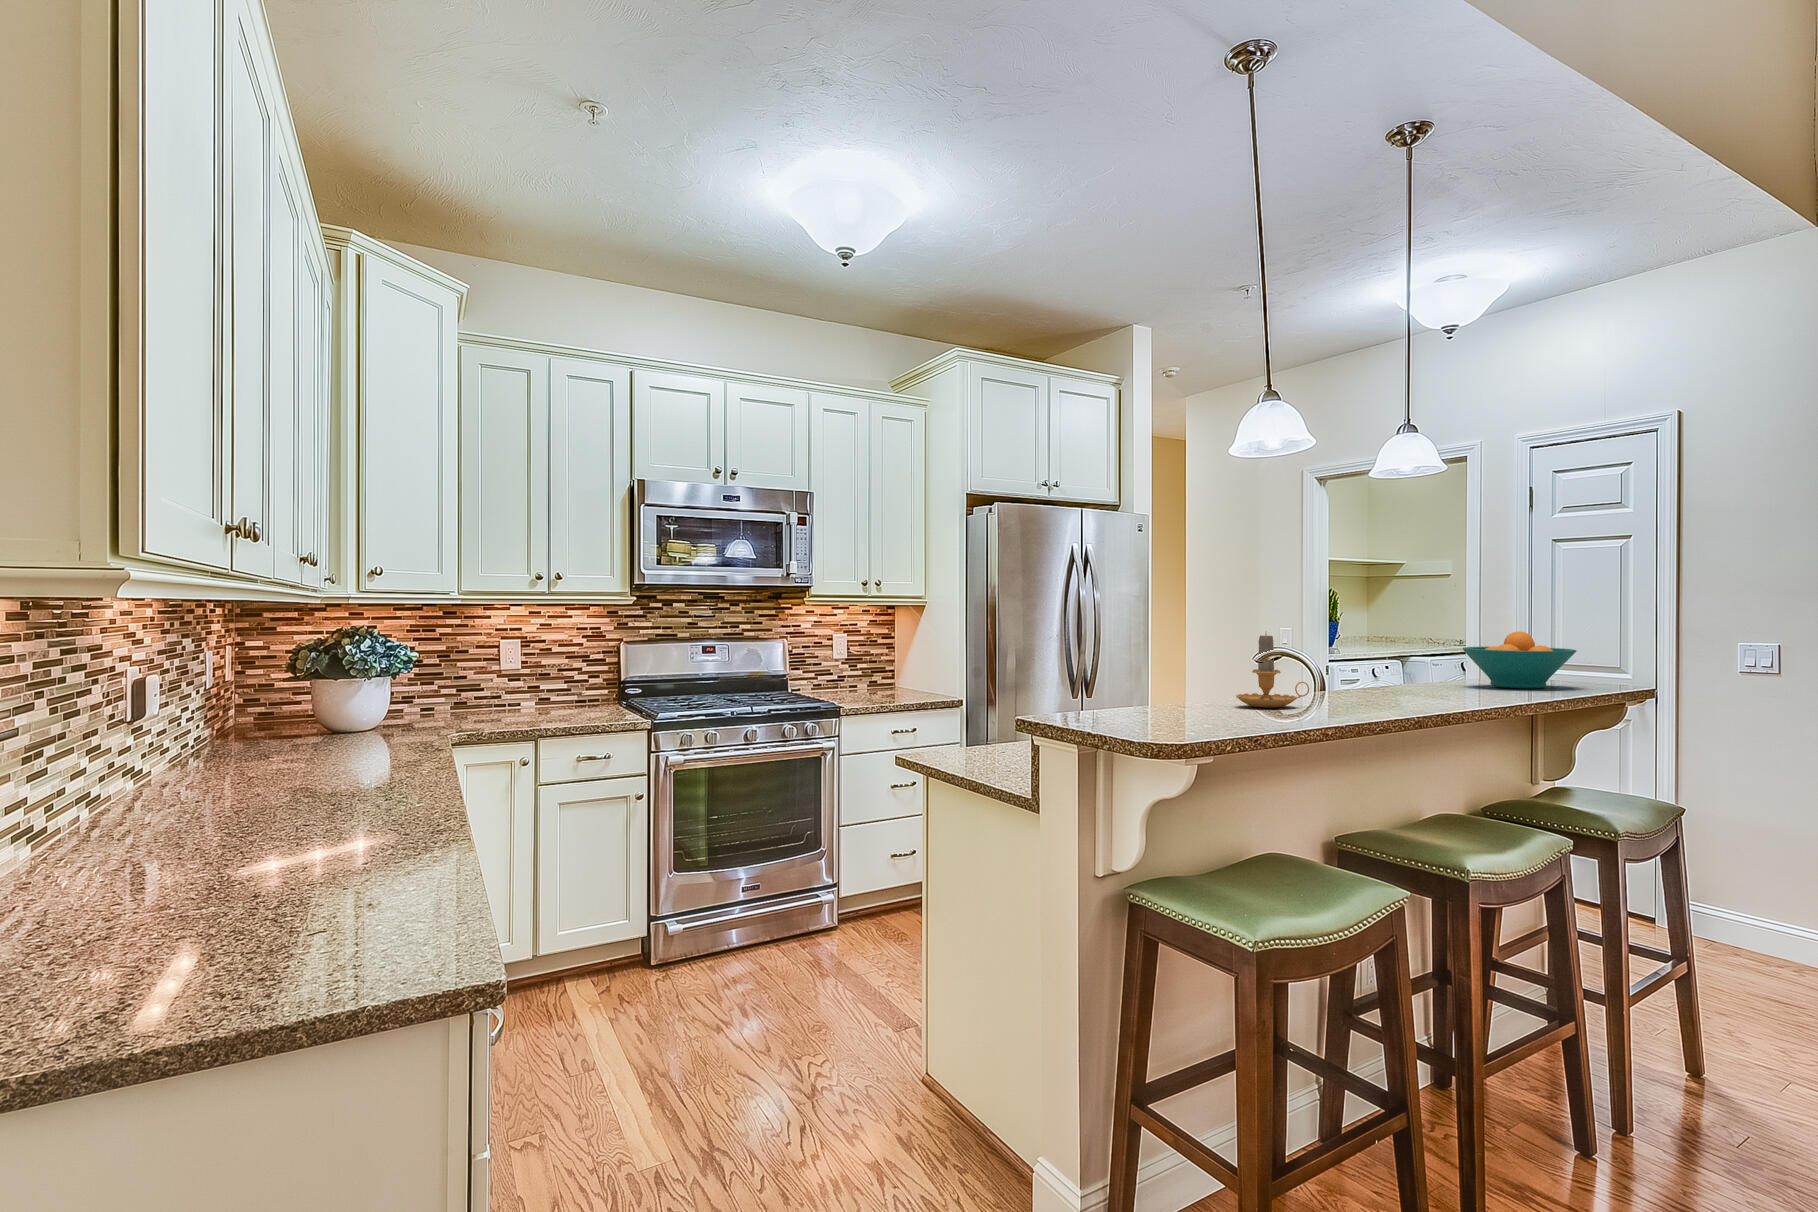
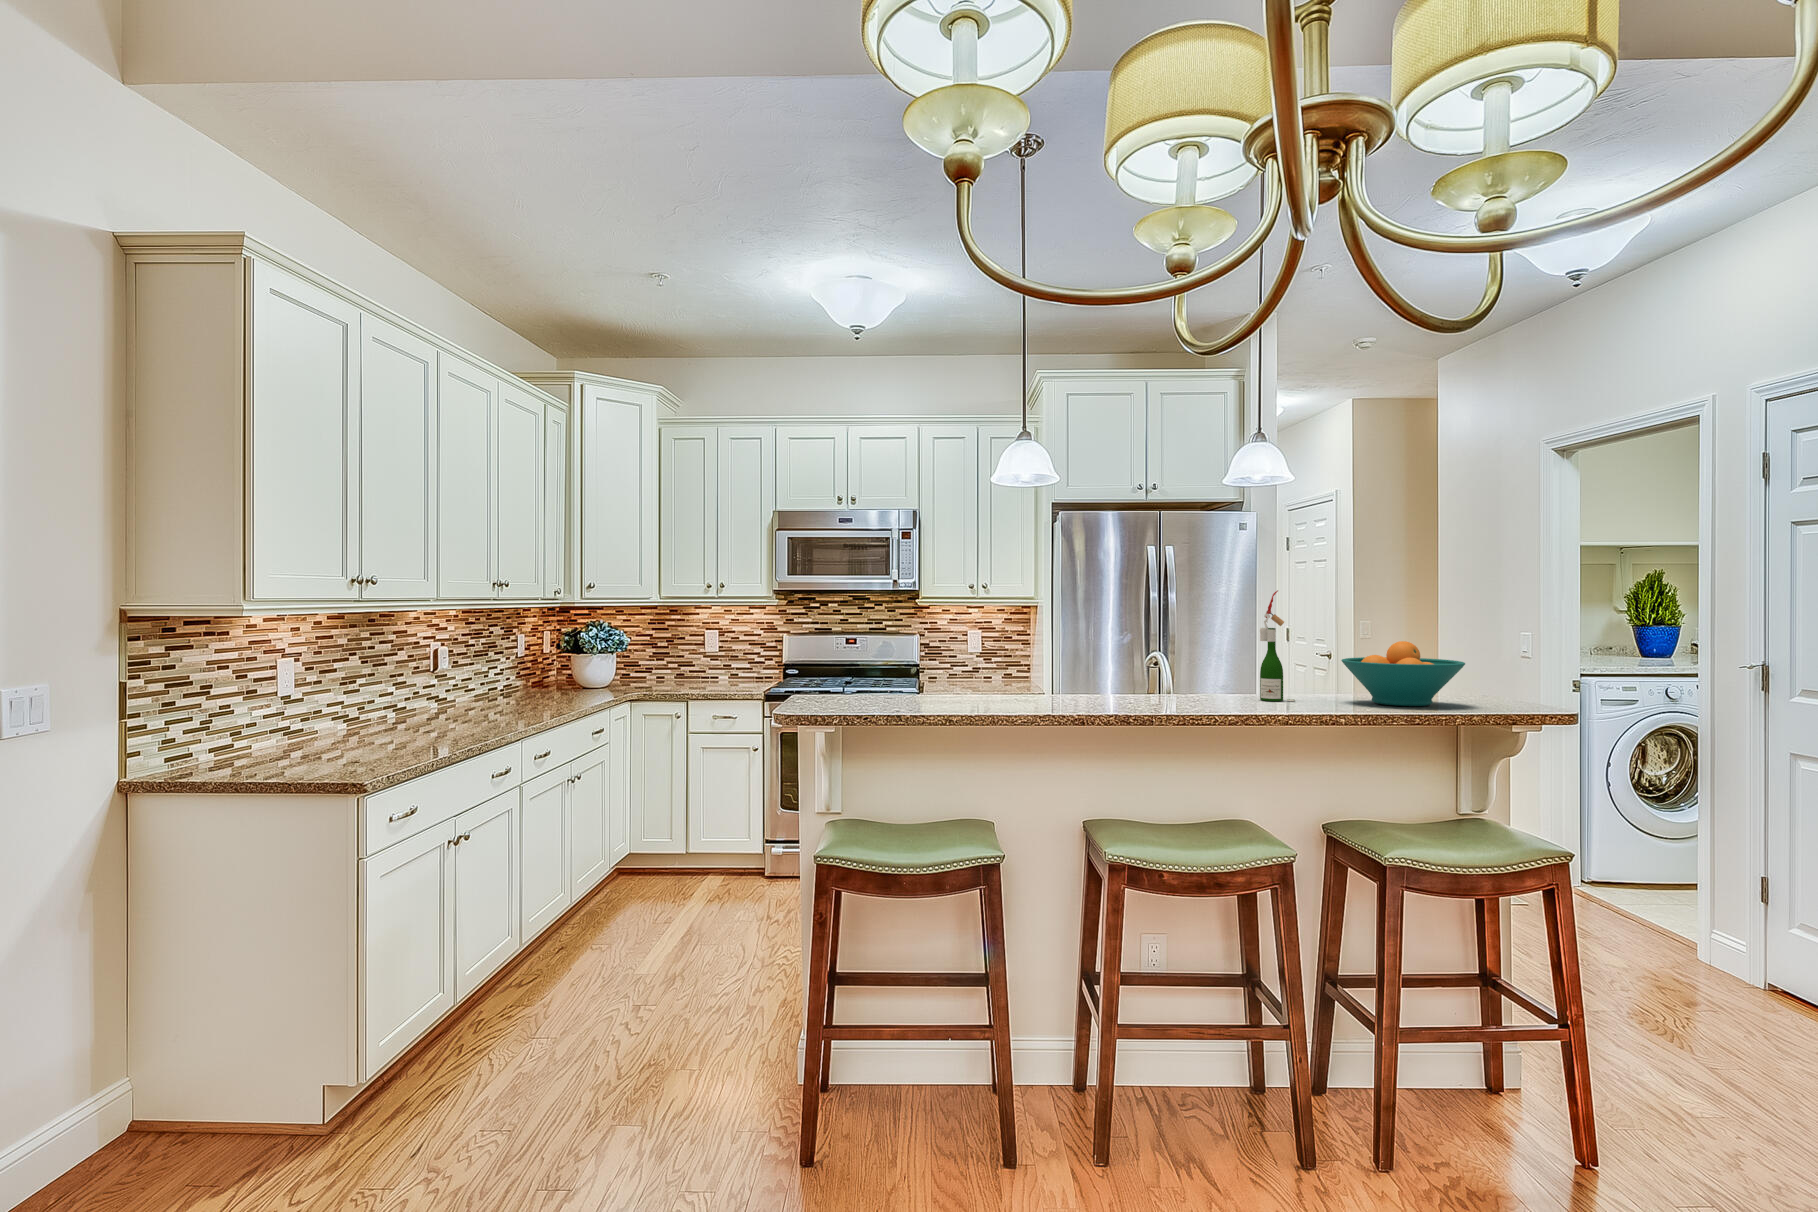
wine bottle: none [1404,585,1439,691] -> present [1260,590,1295,701]
candle: present [1236,634,1309,708] -> none [971,635,1031,704]

